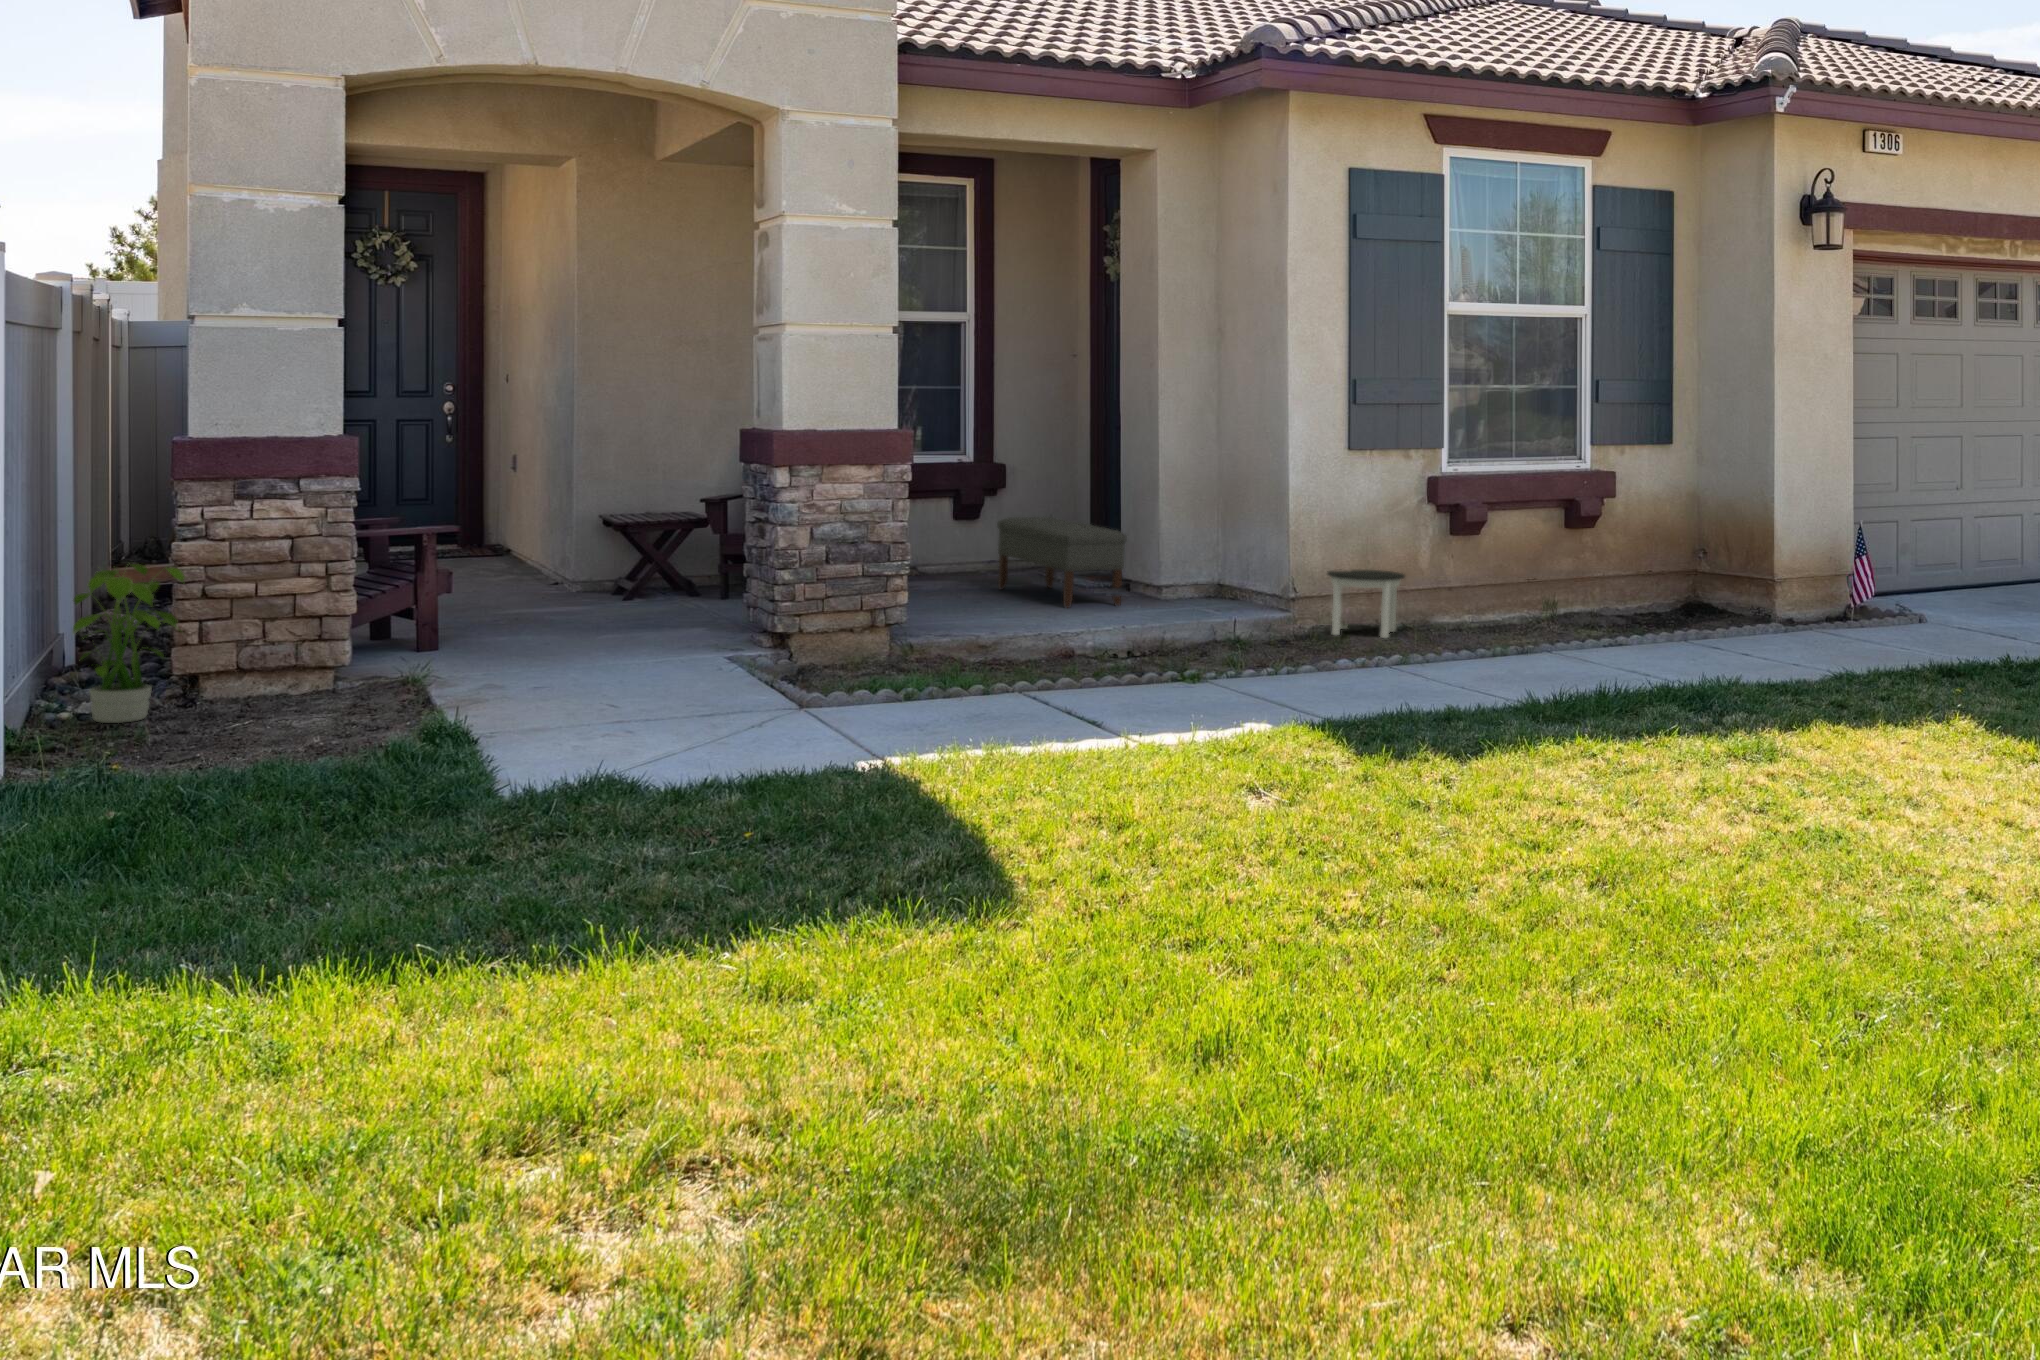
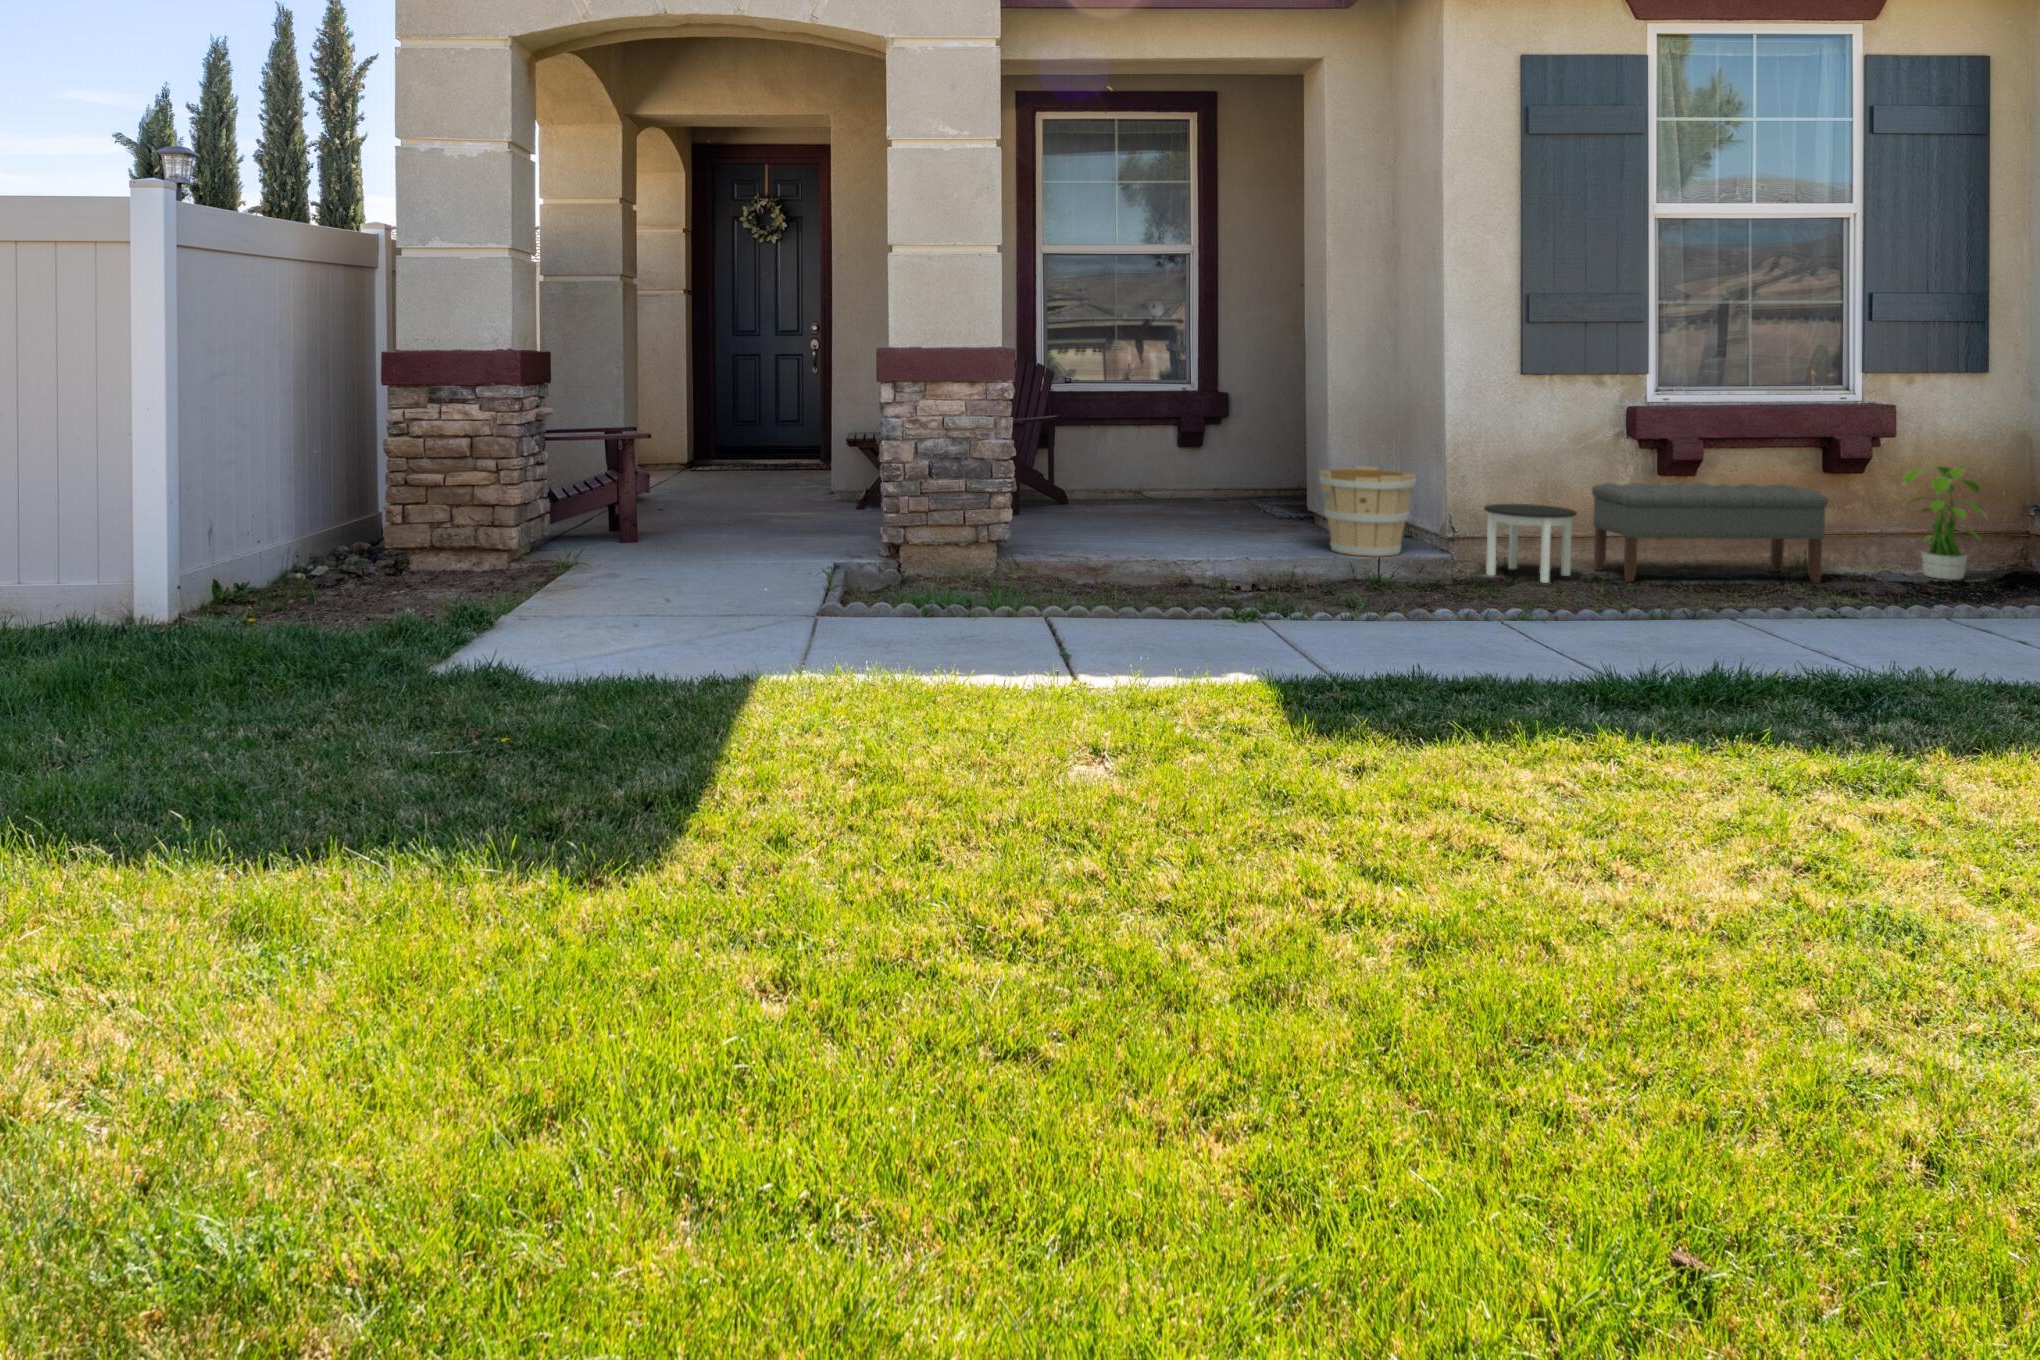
bench: present [997,517,1127,608] -> present [1592,483,1828,583]
wooden bucket: none [1158,540,1251,626] -> present [1319,466,1416,557]
potted plant: present [72,564,185,723] -> present [1903,465,1986,580]

